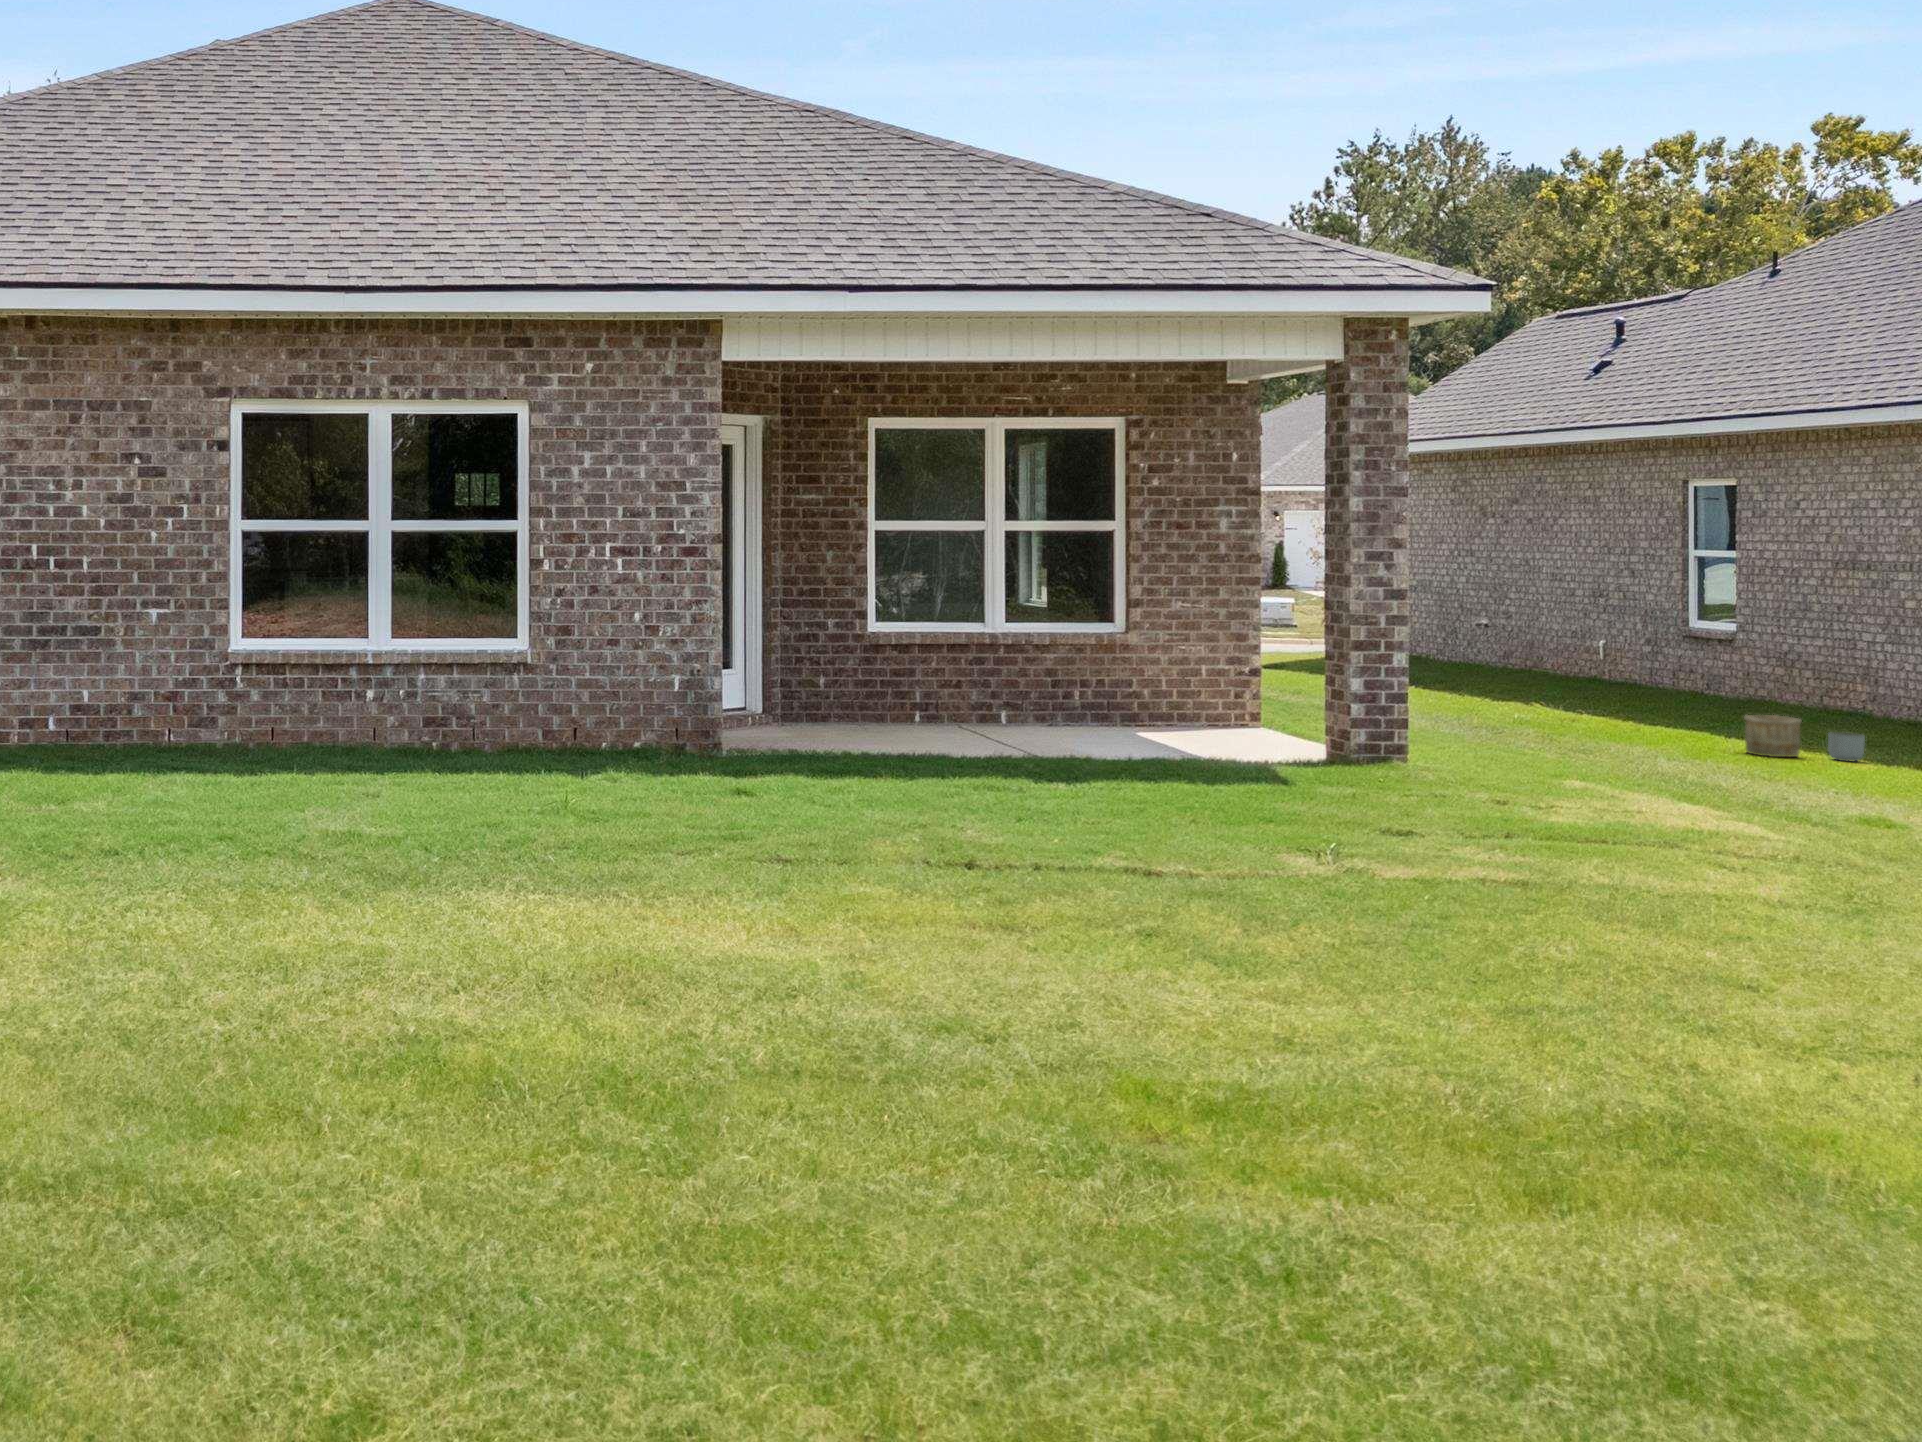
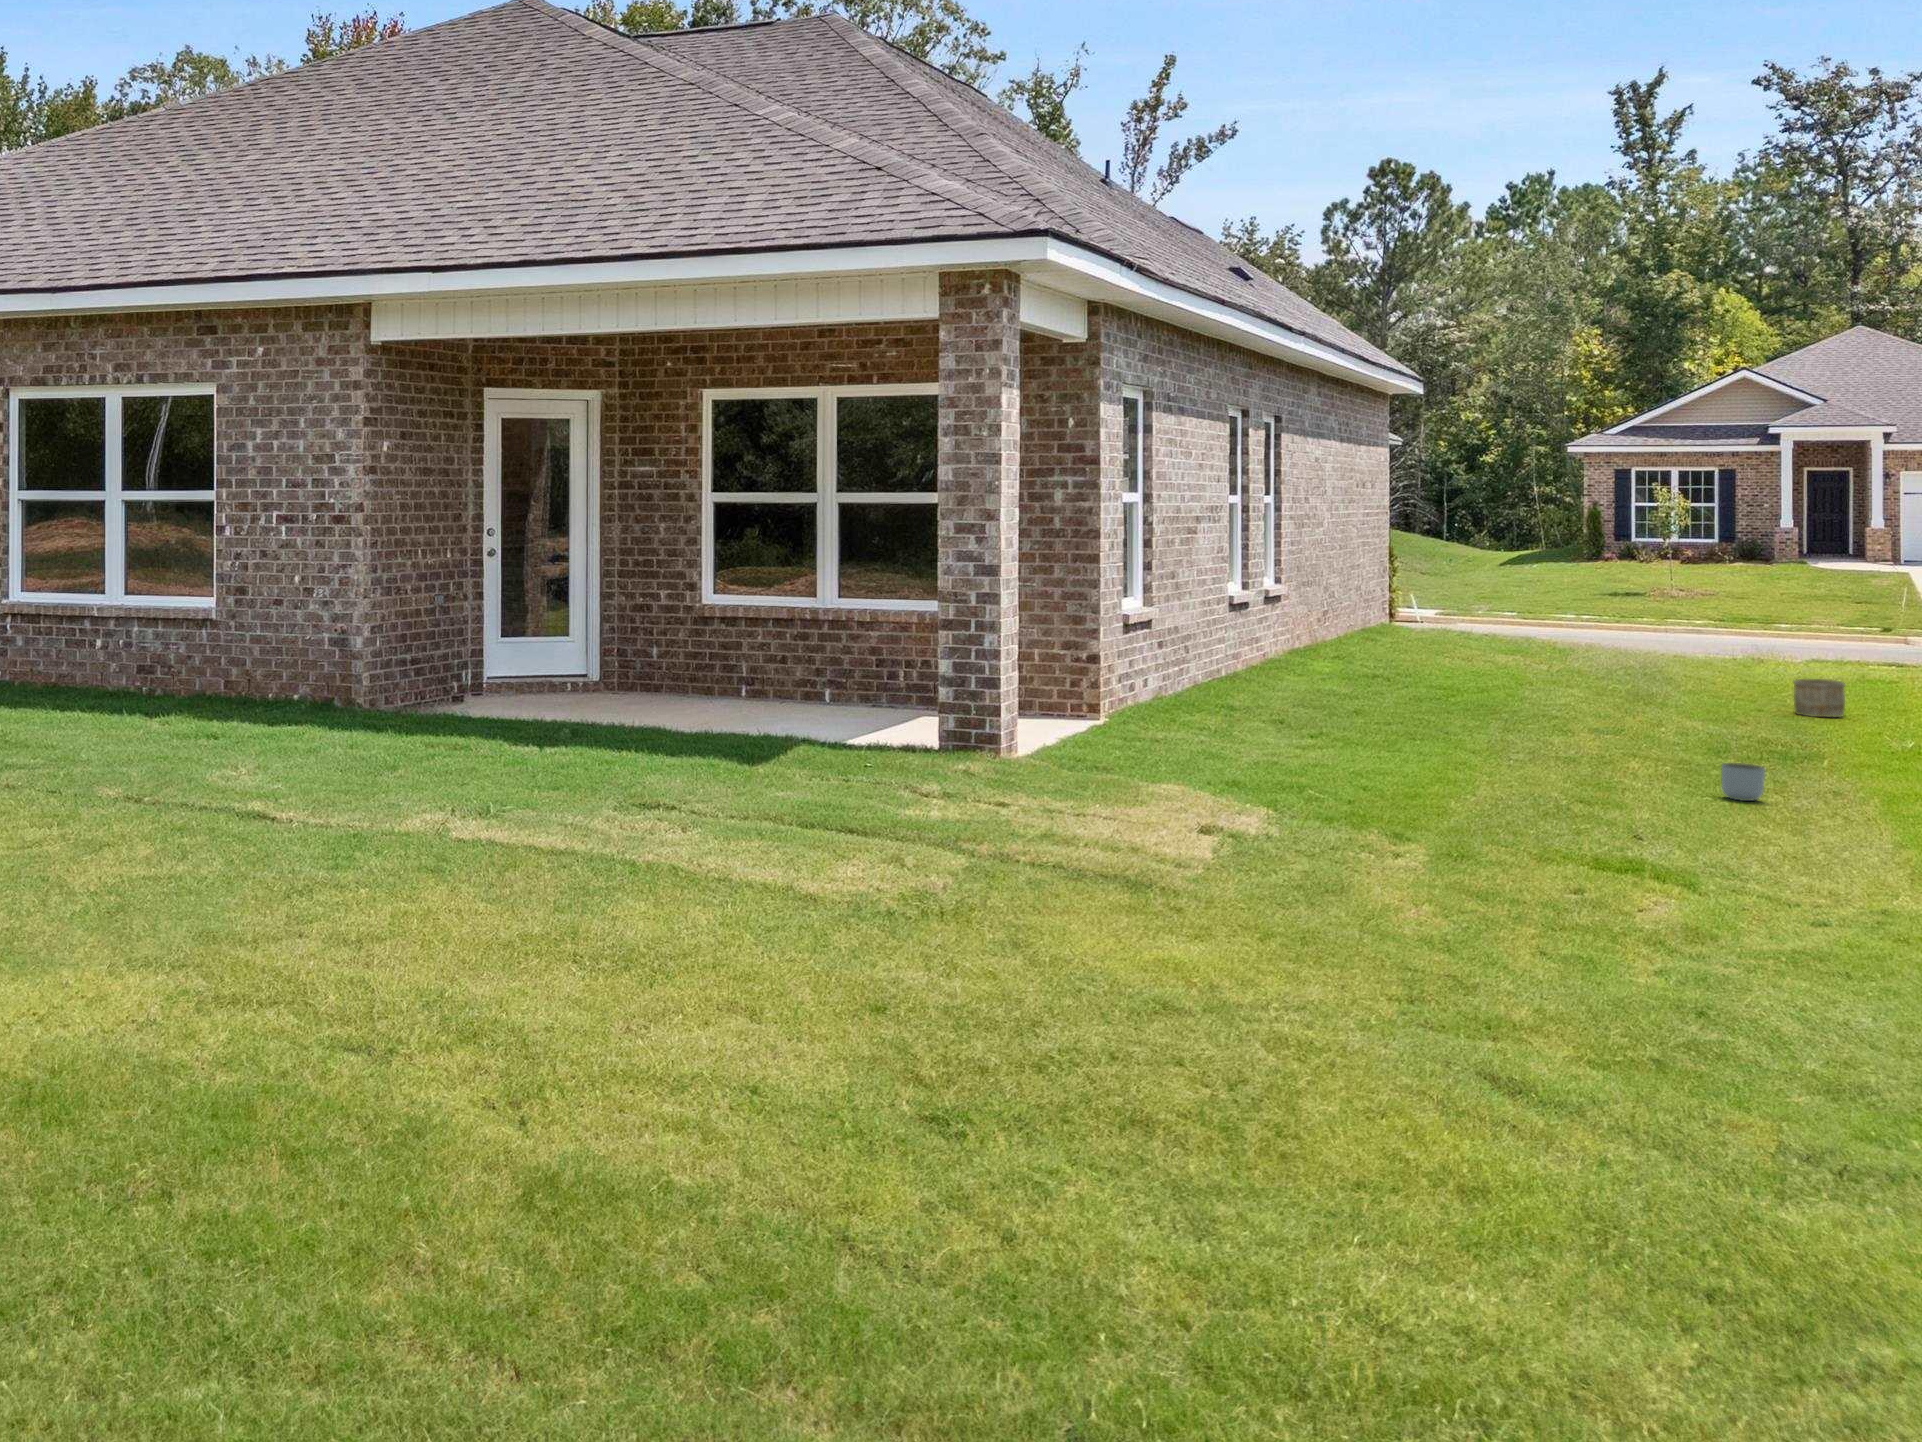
wooden bucket: present [1744,715,1801,757] -> present [1793,679,1845,717]

